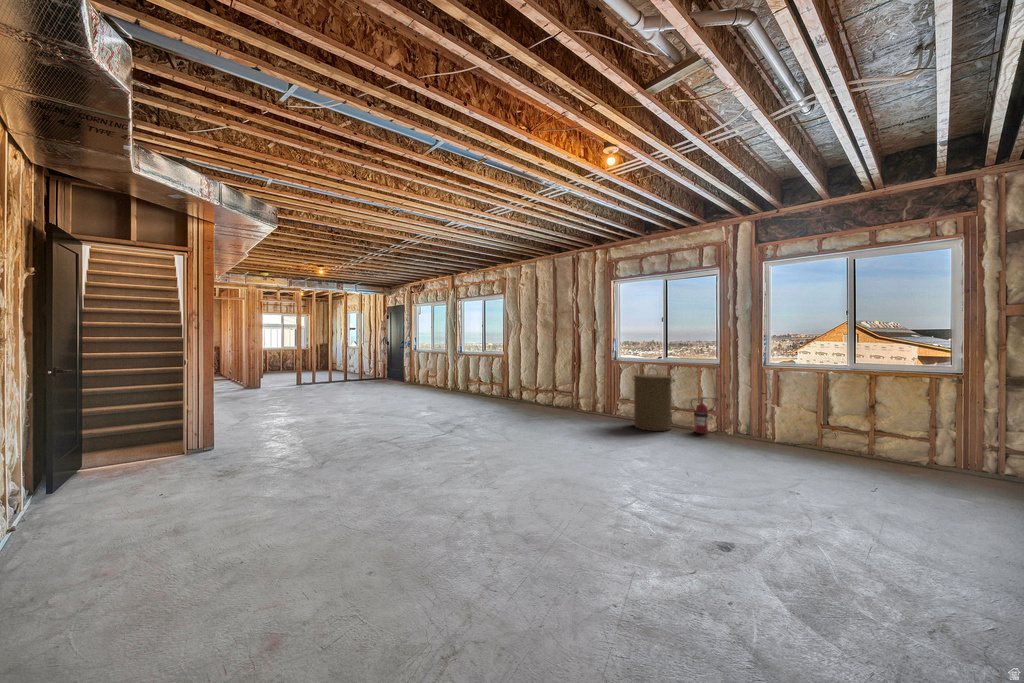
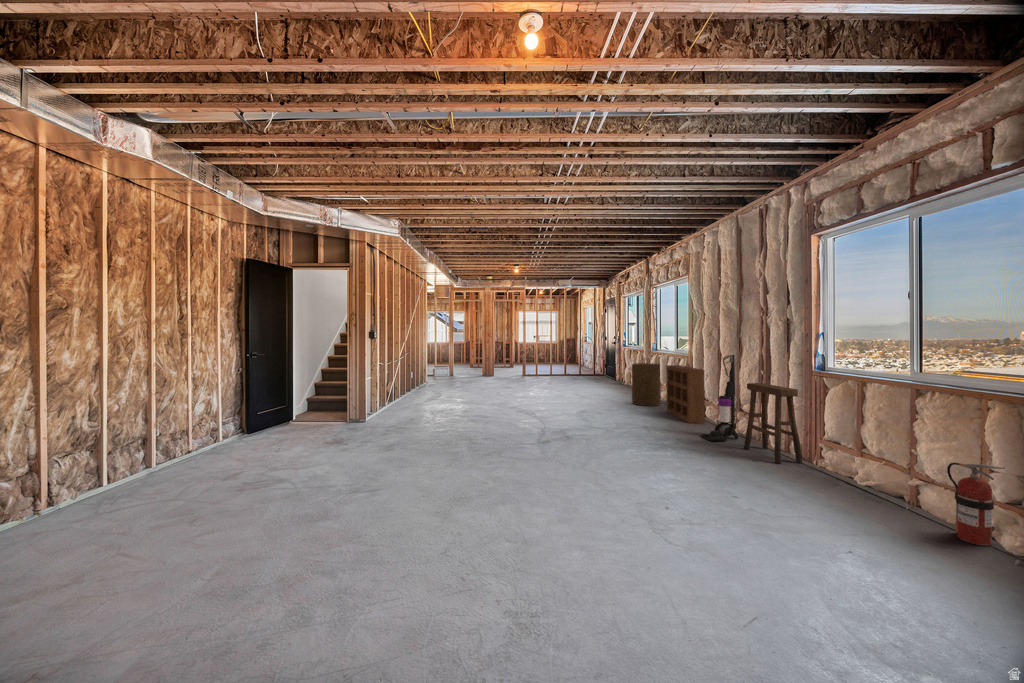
vacuum cleaner: none [536,352,557,411] -> present [701,355,738,441]
shelving unit: none [485,362,522,403] -> present [666,365,705,423]
laundry hamper: present [633,369,675,431] -> present [632,358,660,406]
stool: none [568,370,606,417] -> present [744,383,803,464]

